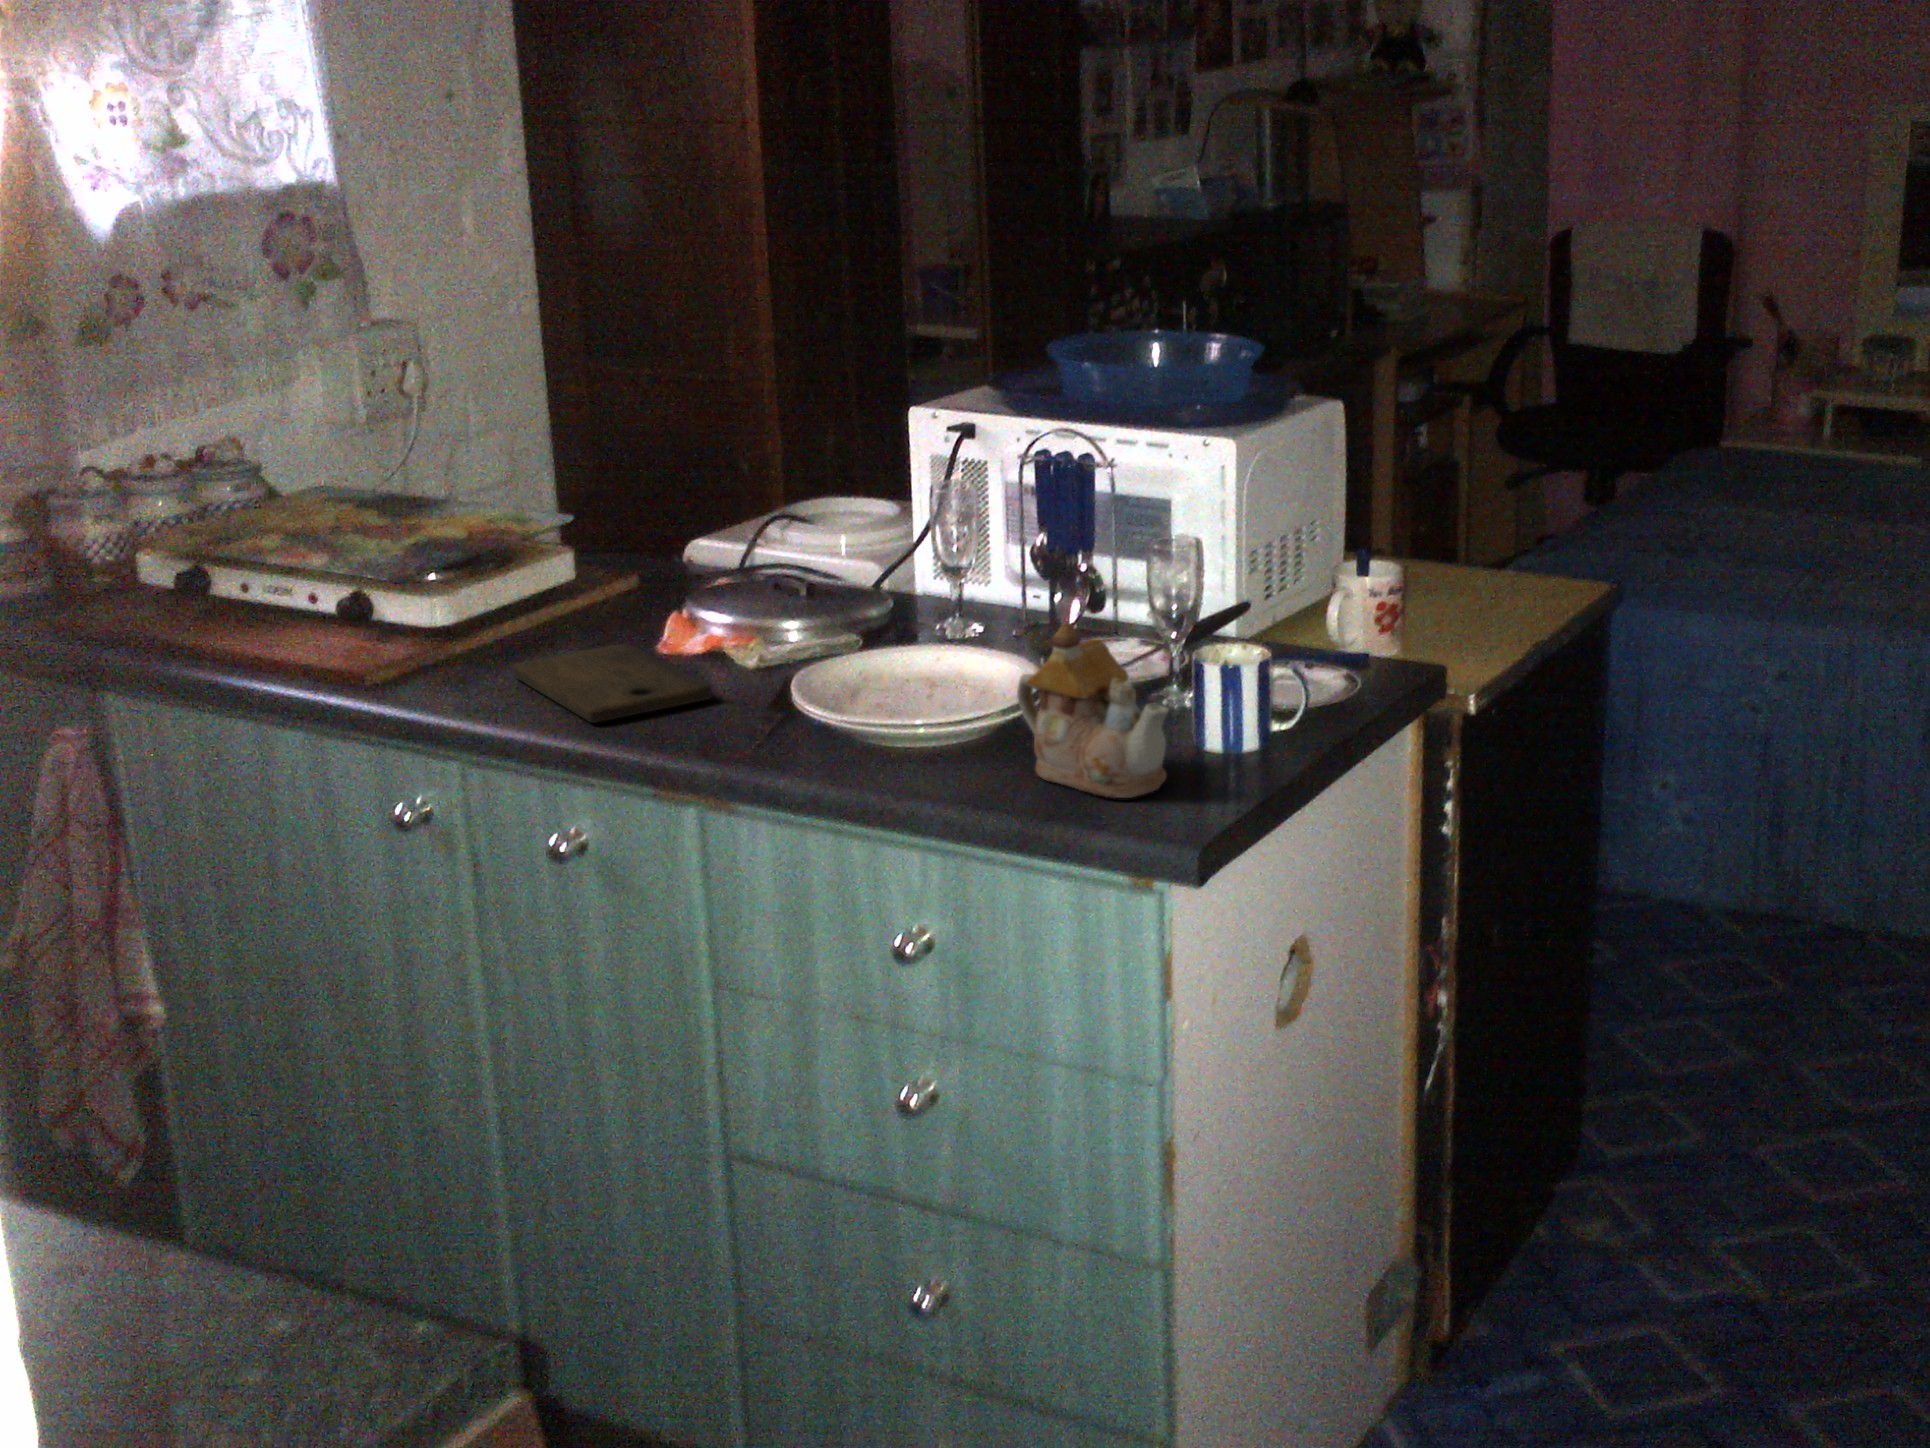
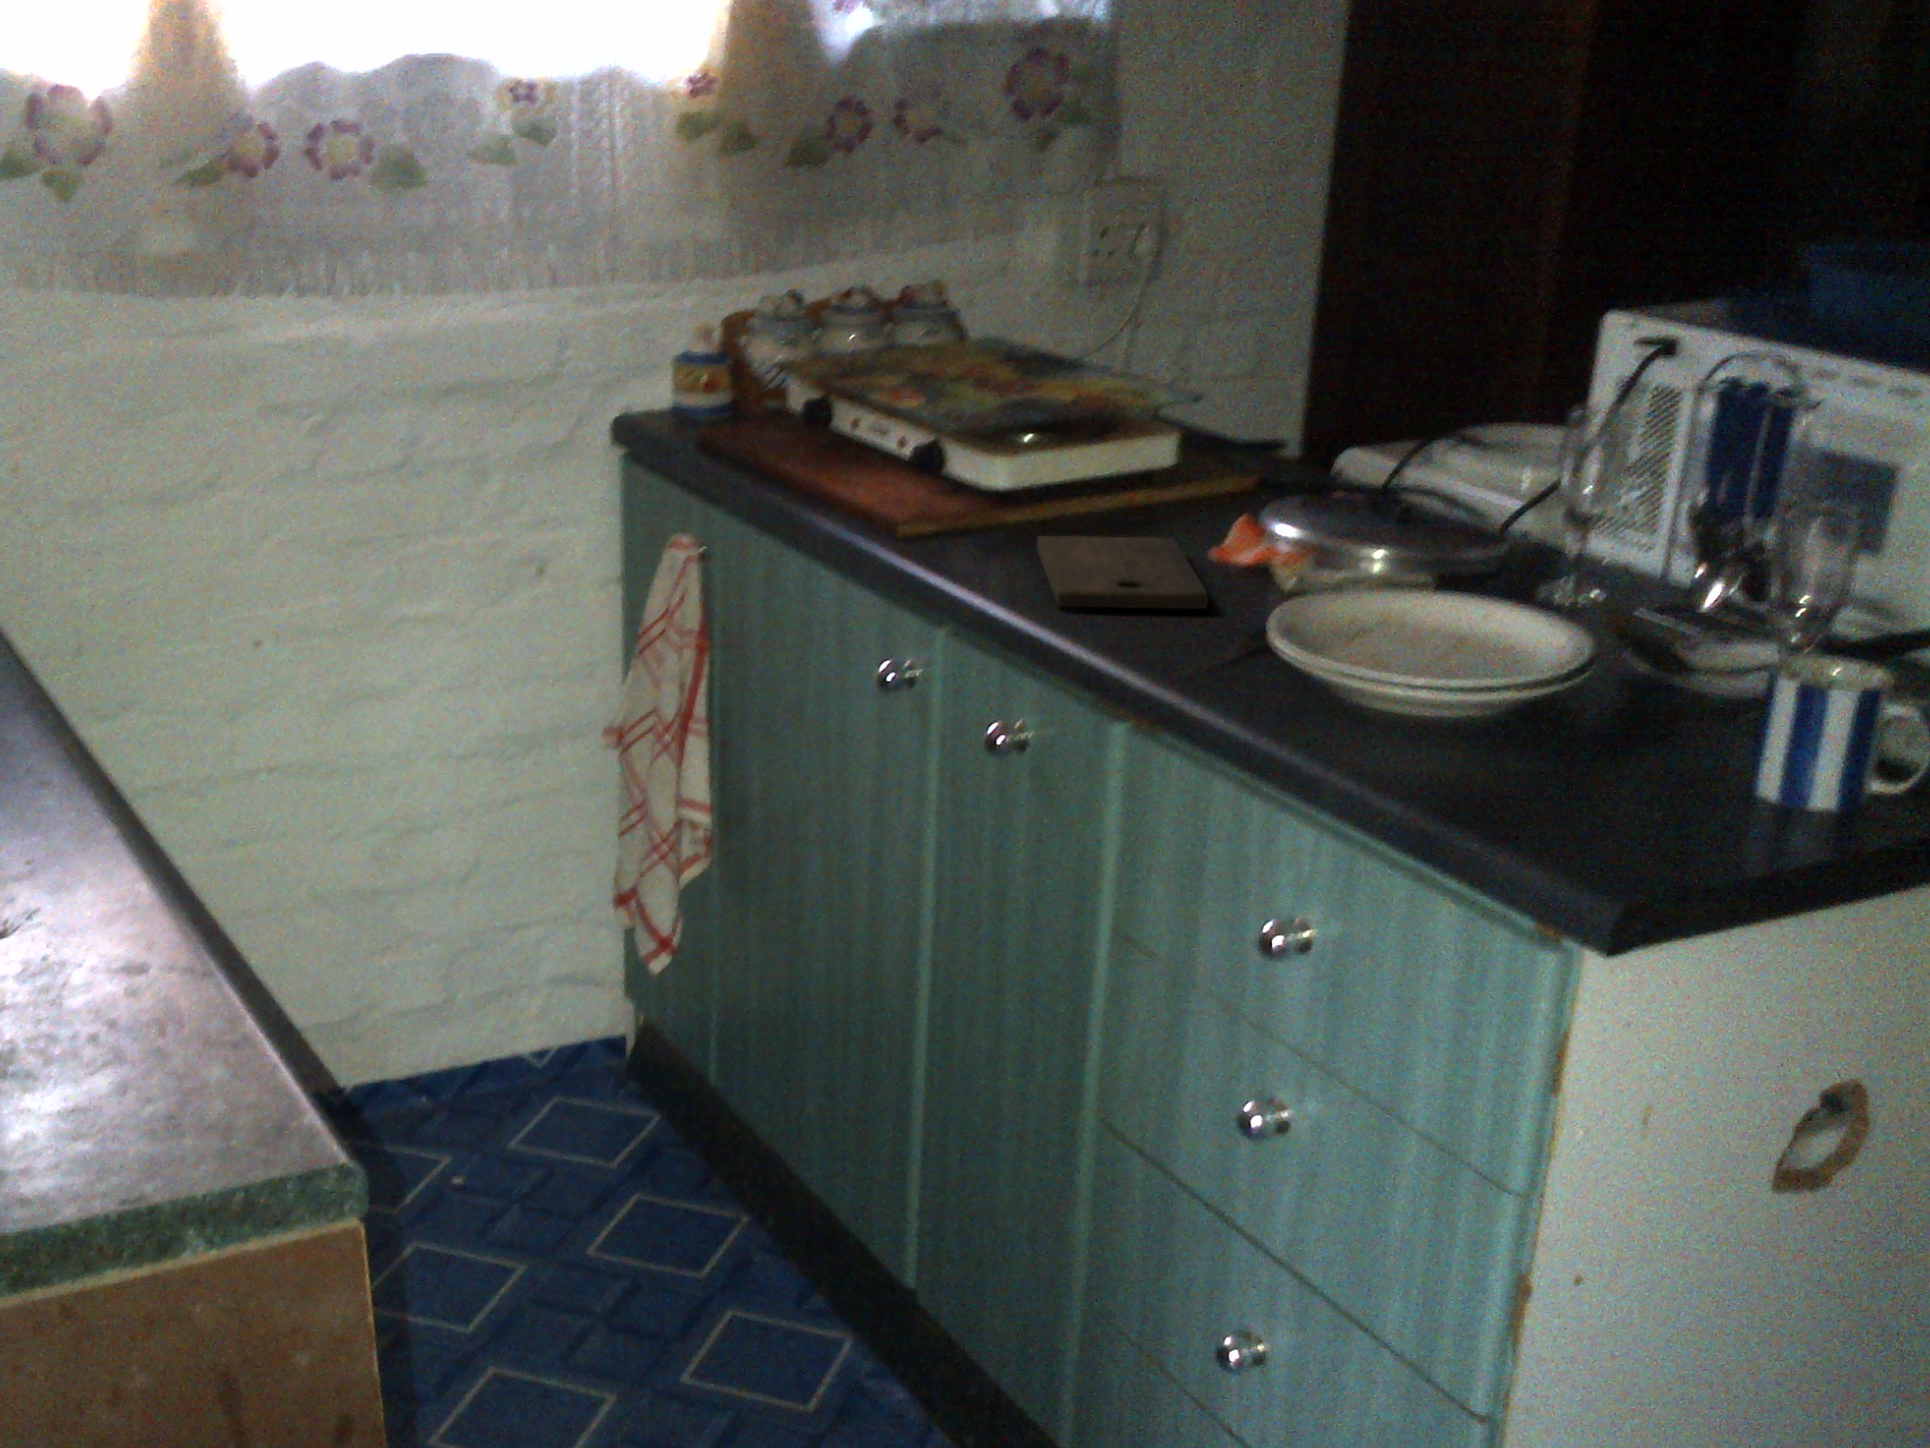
teapot: present [1017,623,1169,798] -> none [1487,572,1661,818]

